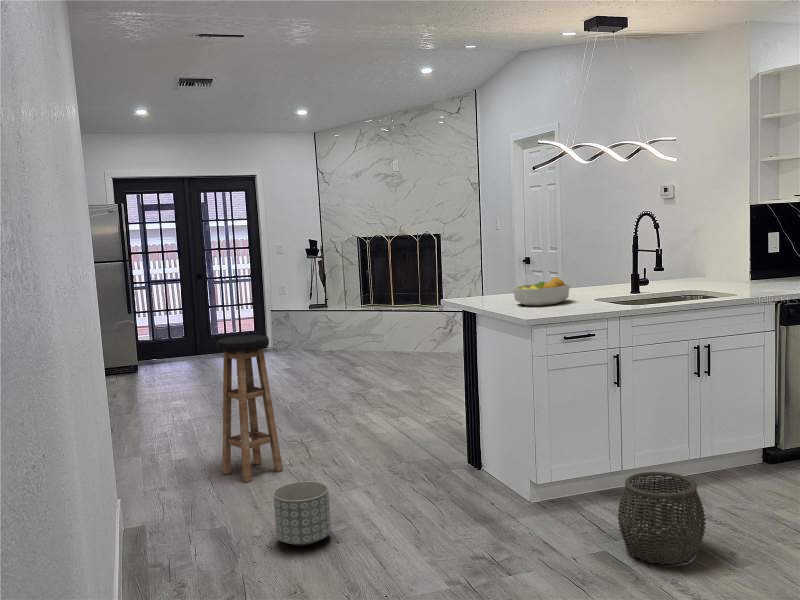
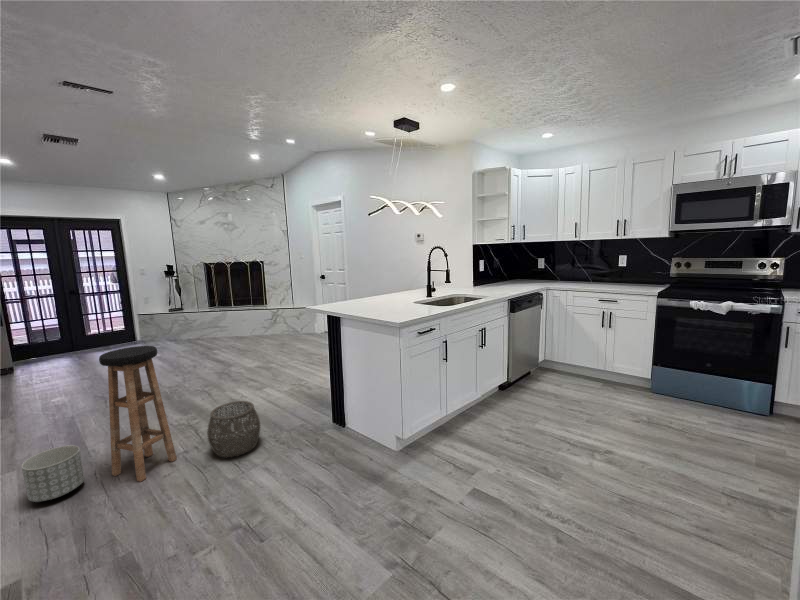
fruit bowl: present [513,277,570,306] -> none [366,288,402,309]
woven basket: present [618,472,706,565] -> present [207,401,260,458]
planter: present [273,481,331,546] -> present [22,445,85,502]

